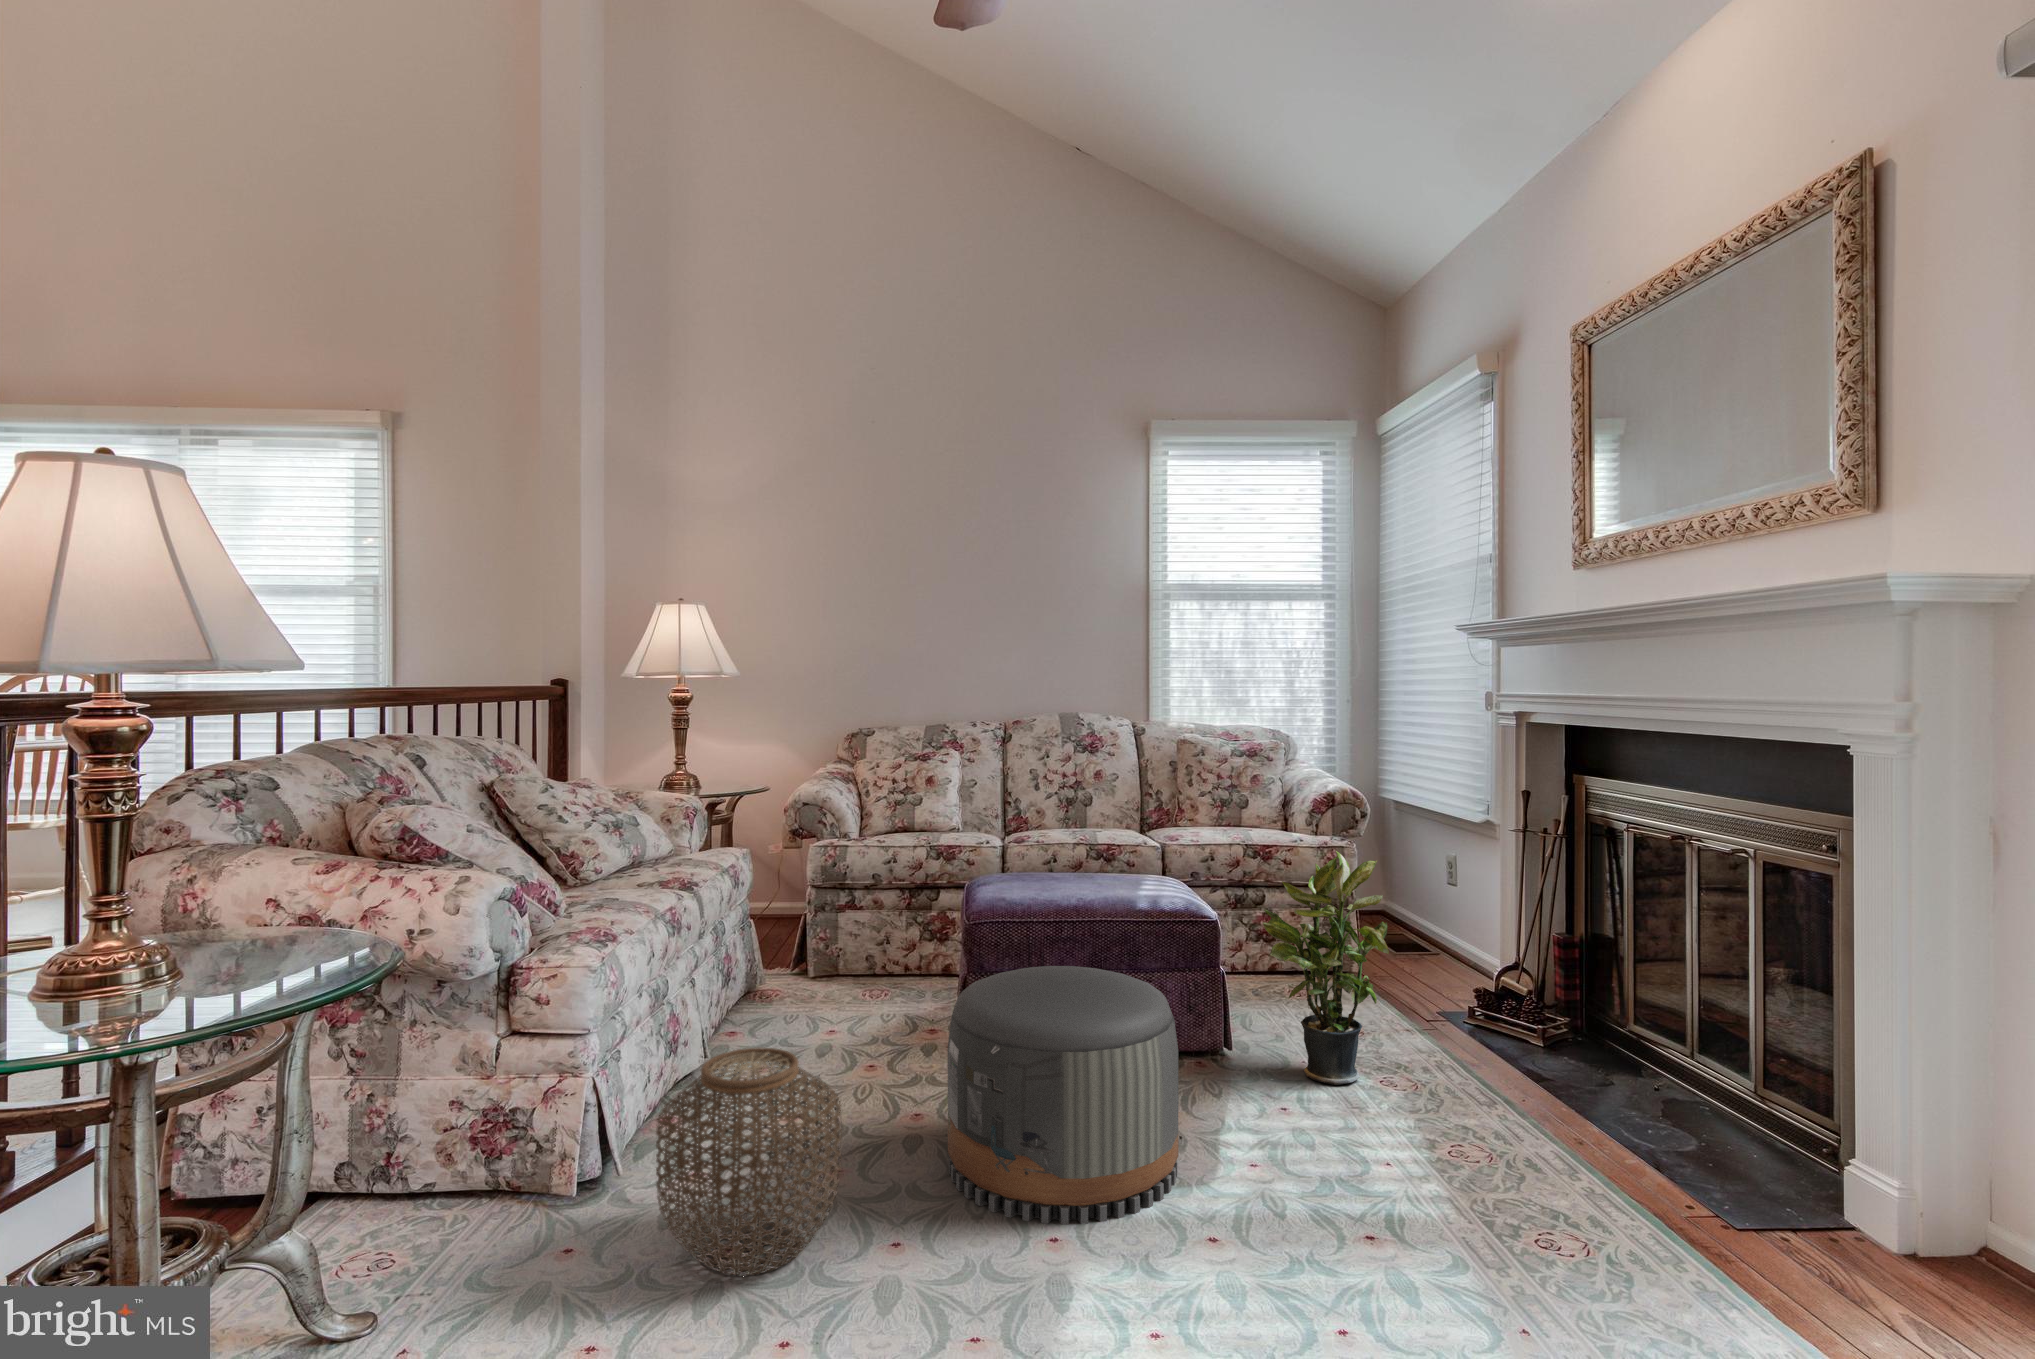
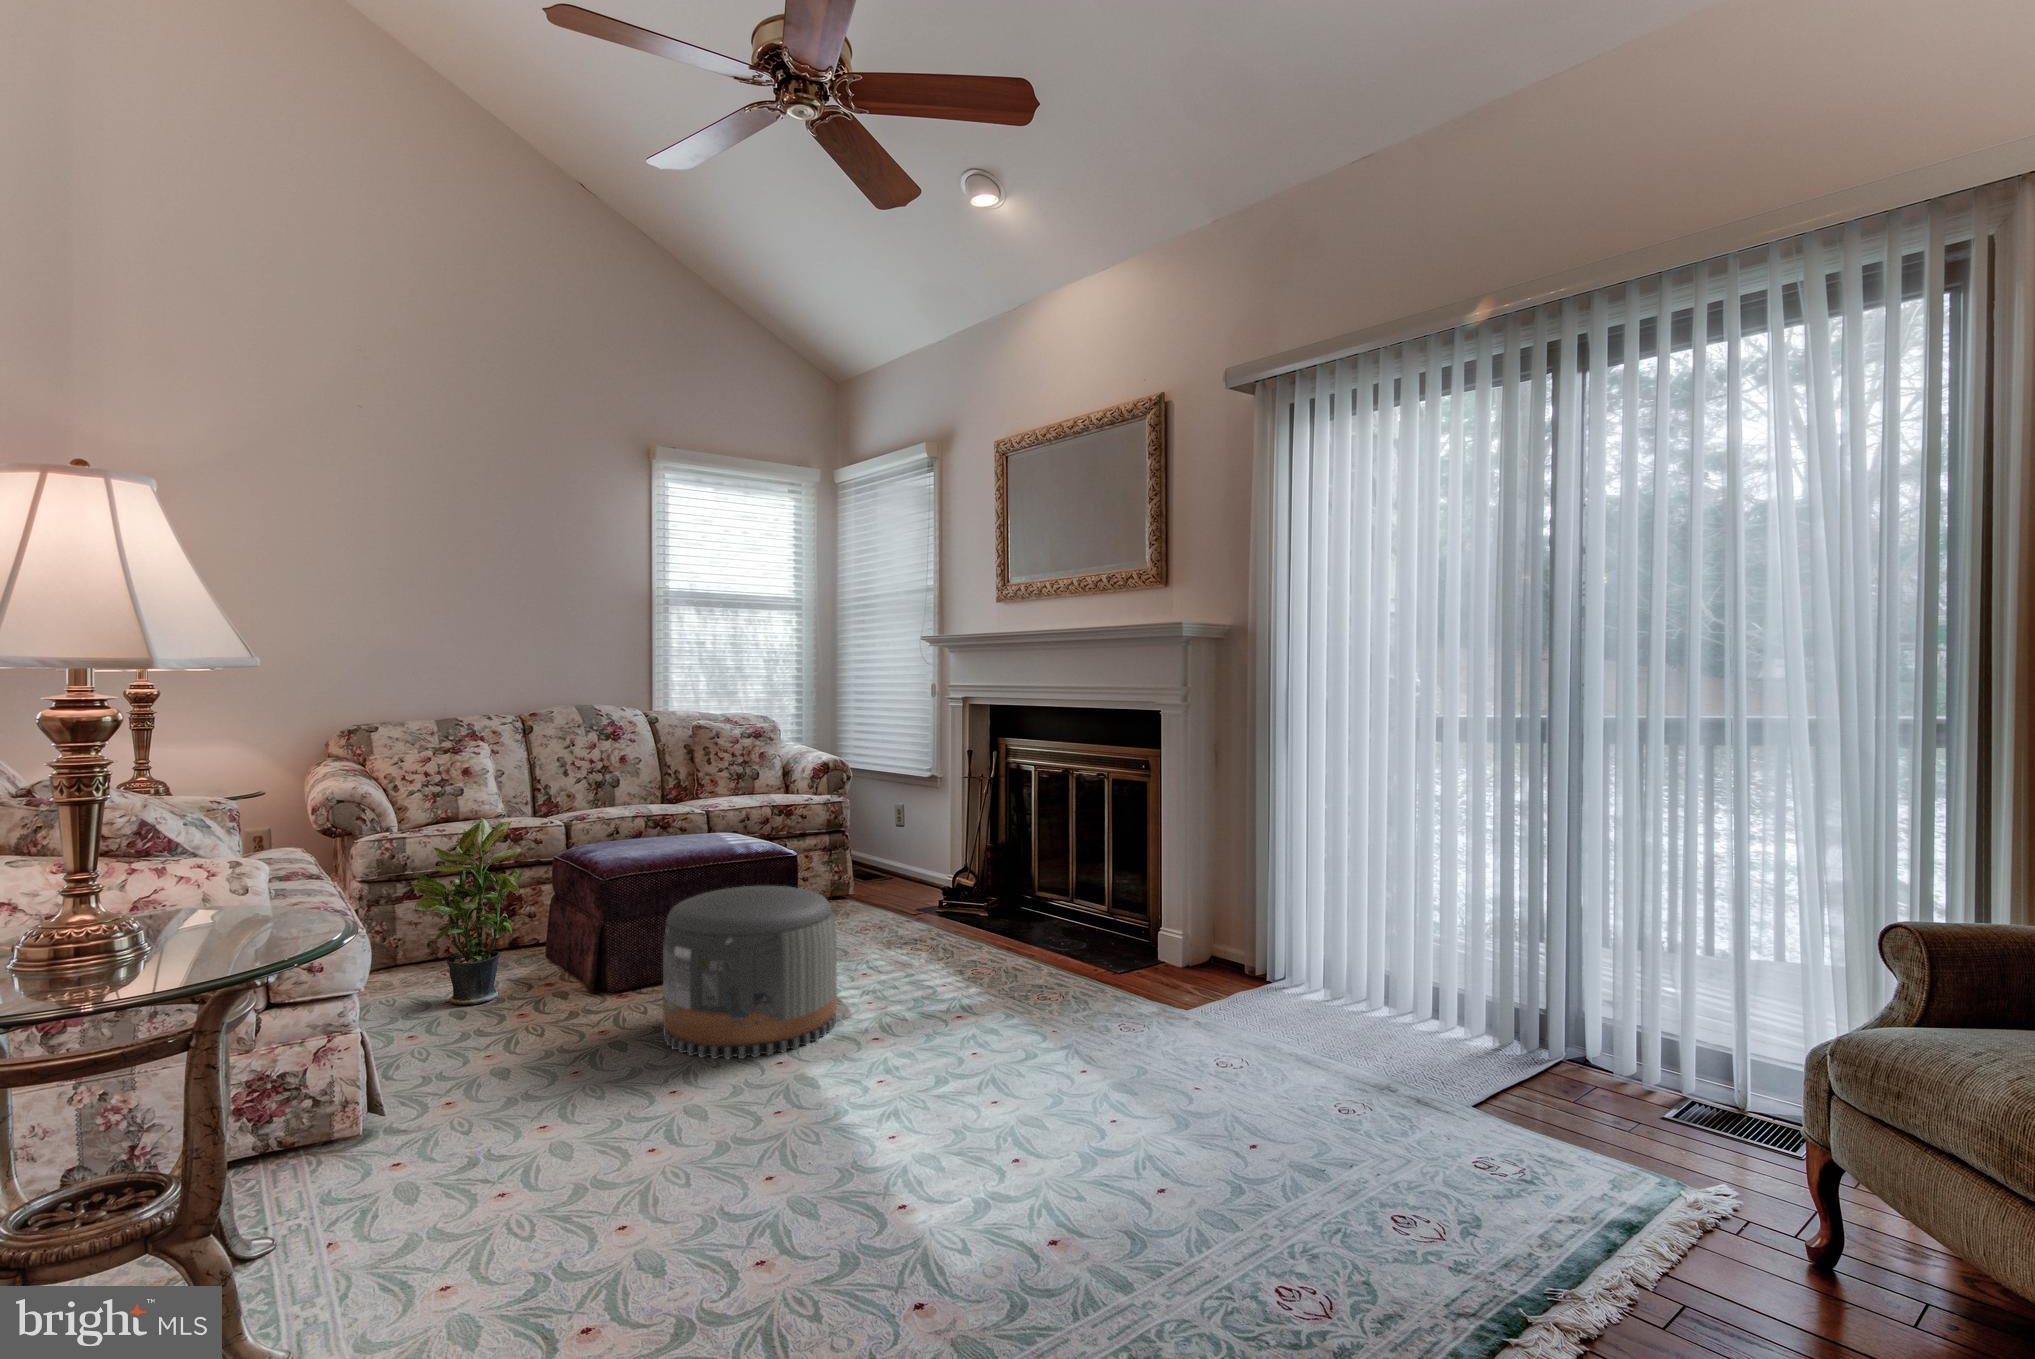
potted plant: present [1263,851,1389,1085] -> present [411,818,524,1005]
woven basket: present [656,1048,842,1275] -> none [487,964,642,1136]

